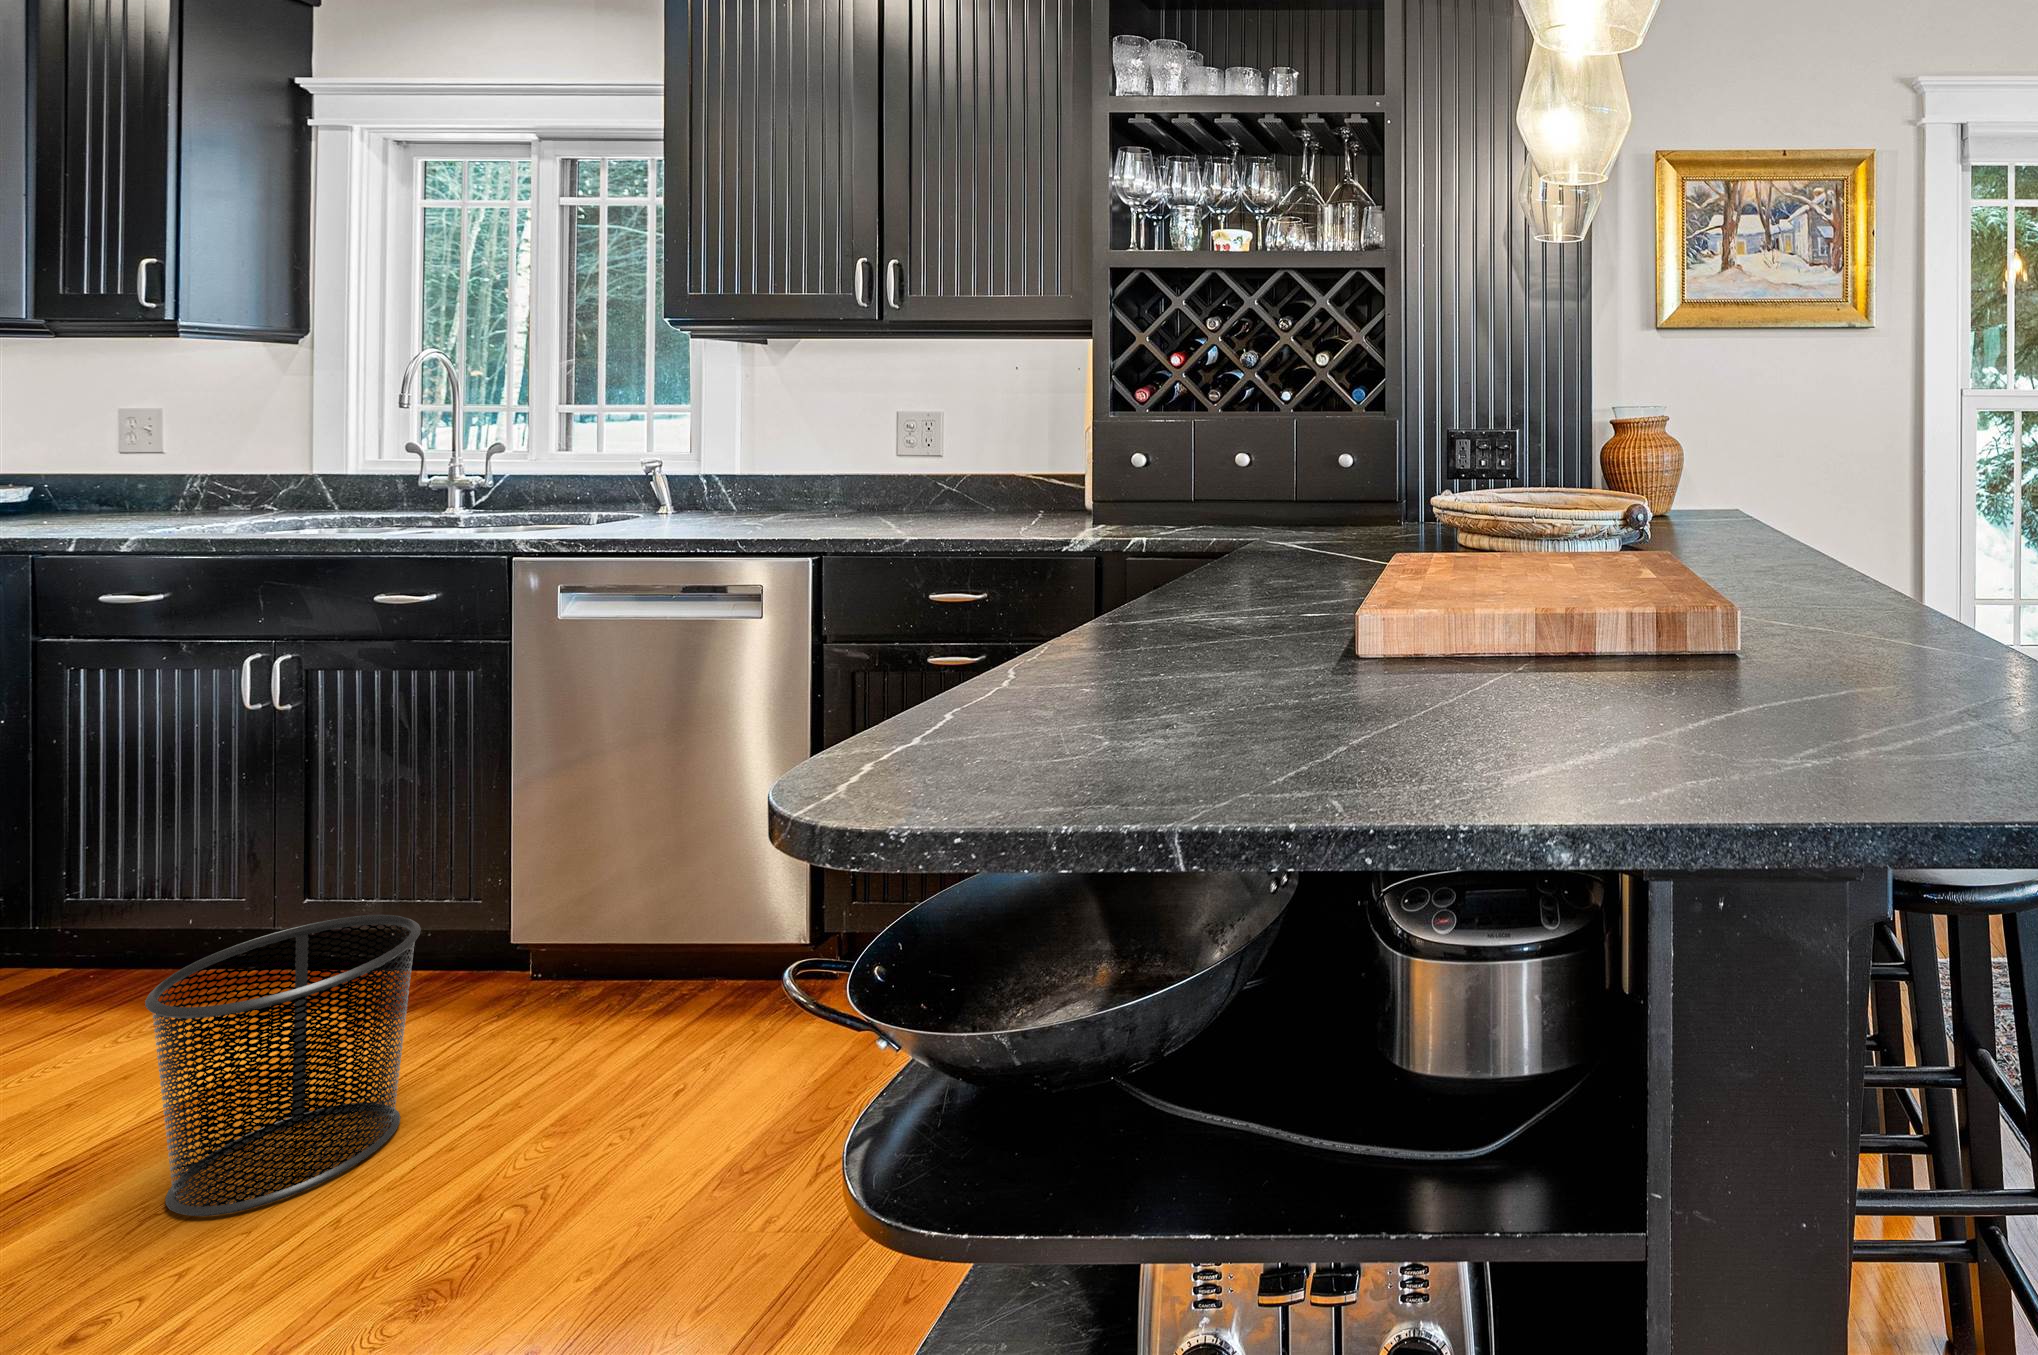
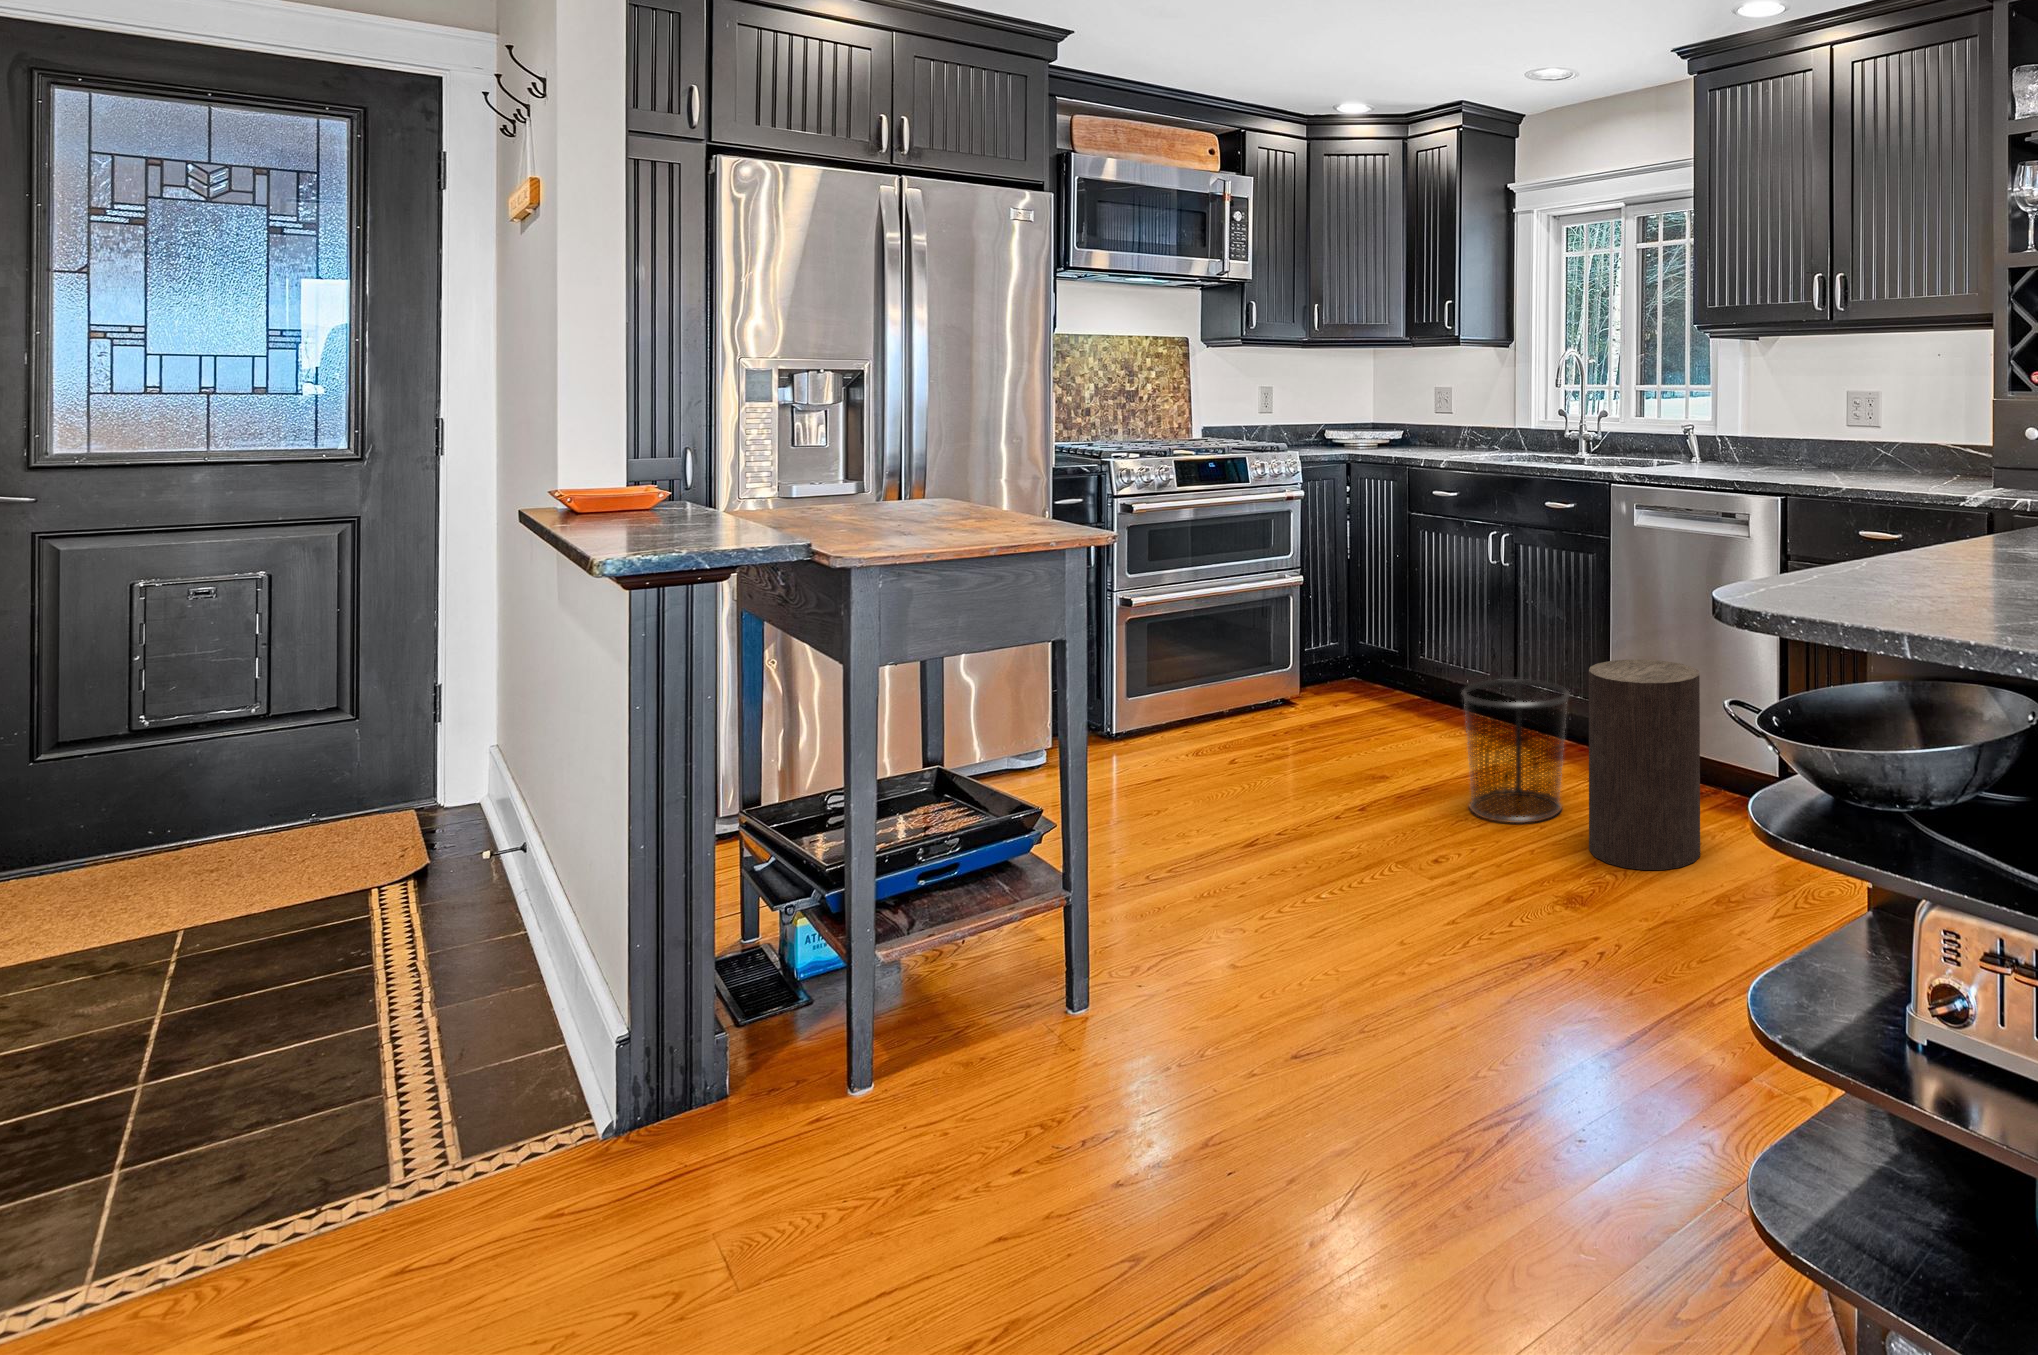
stool: none [460,837,685,1214] -> present [1589,660,1700,870]

